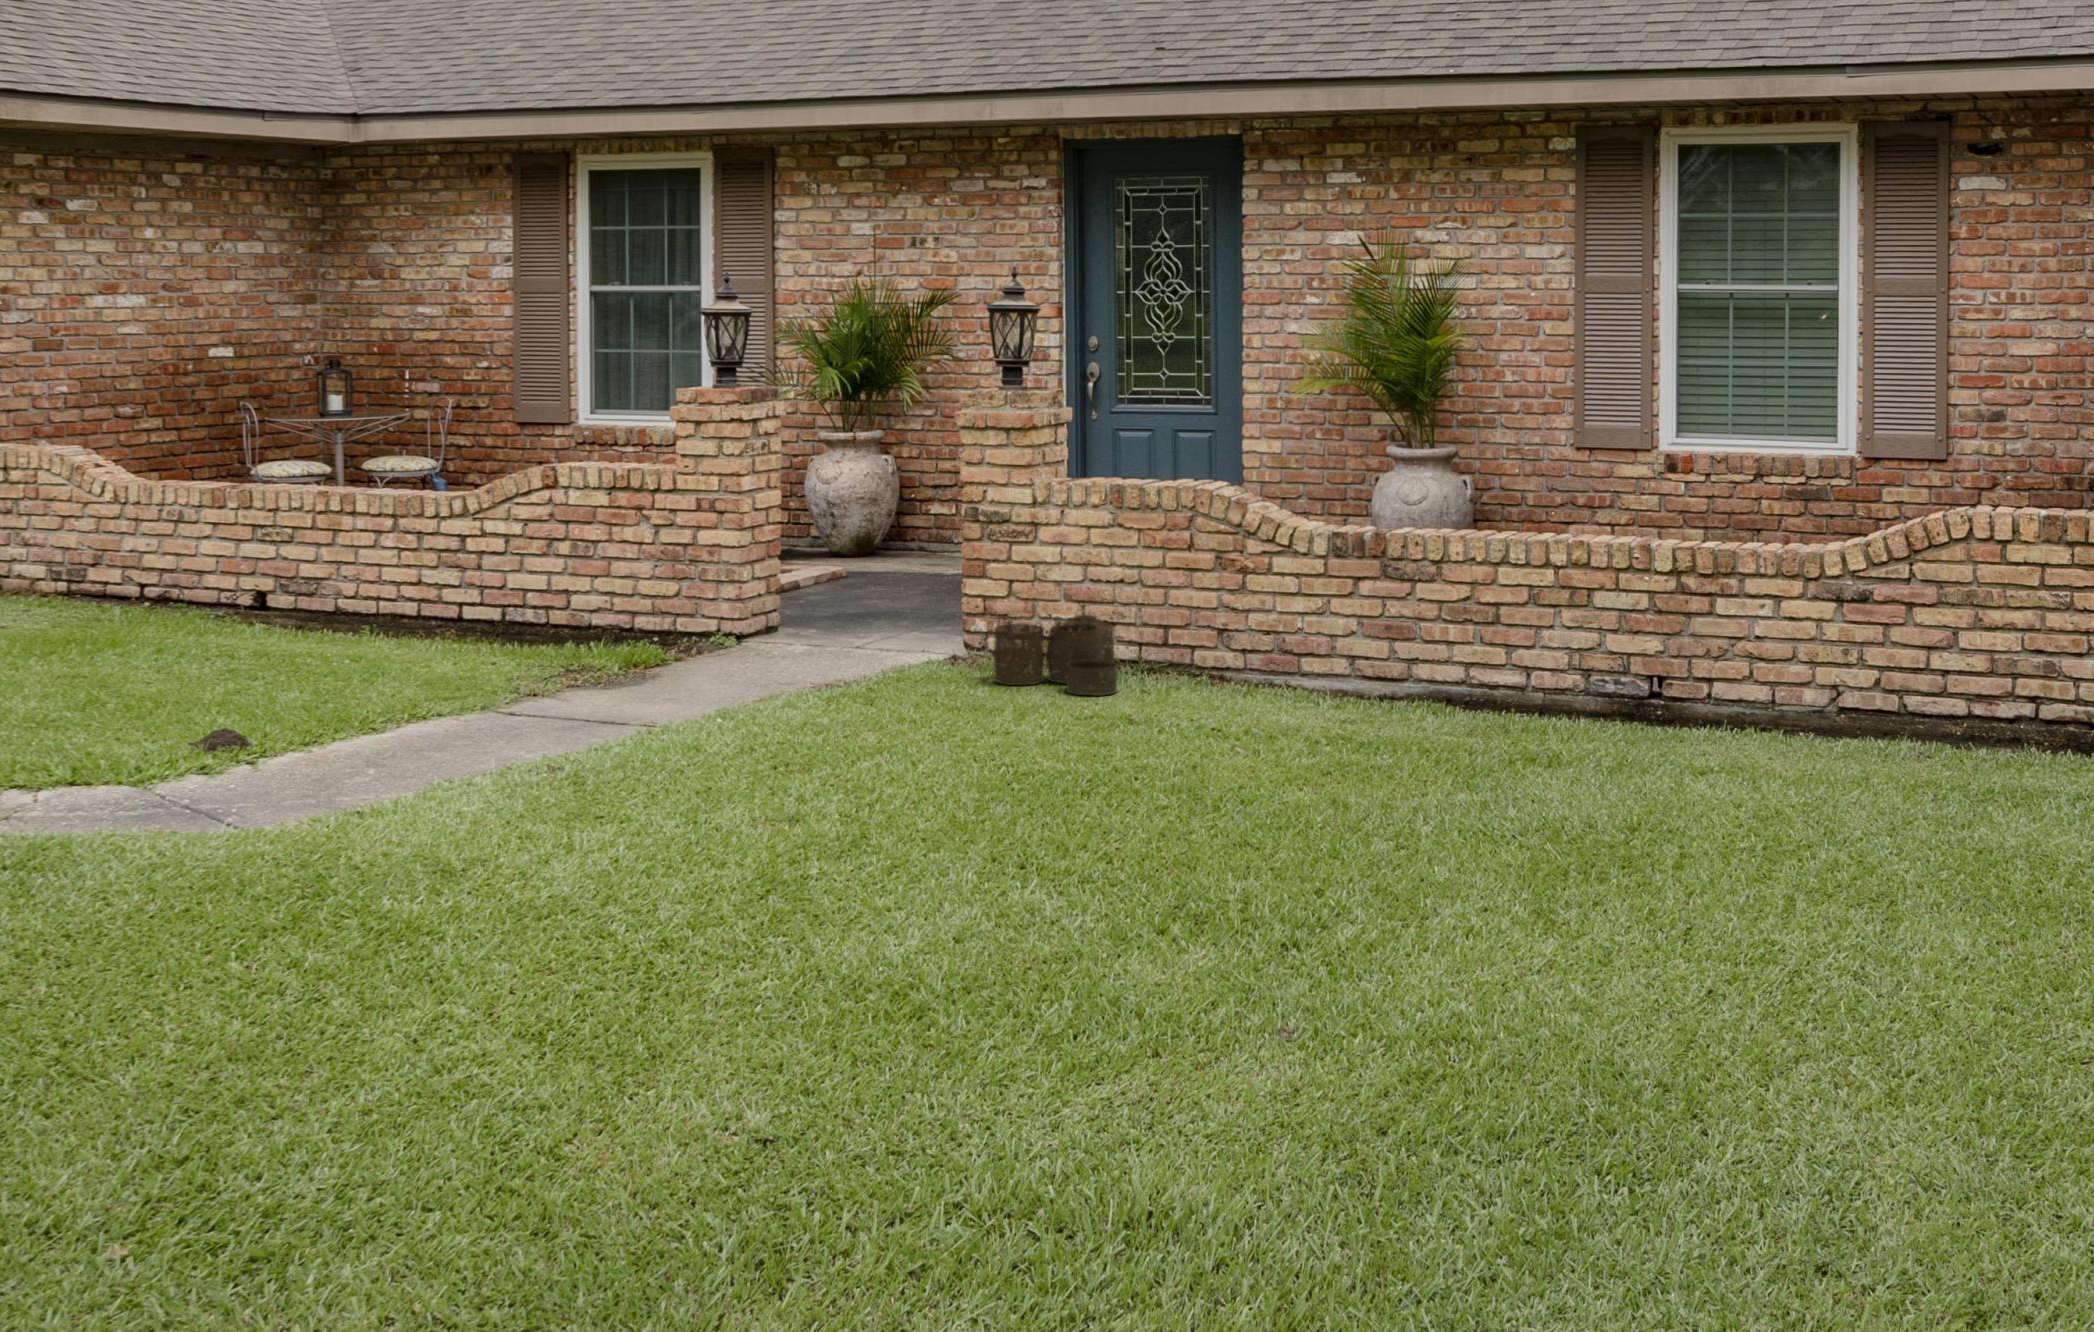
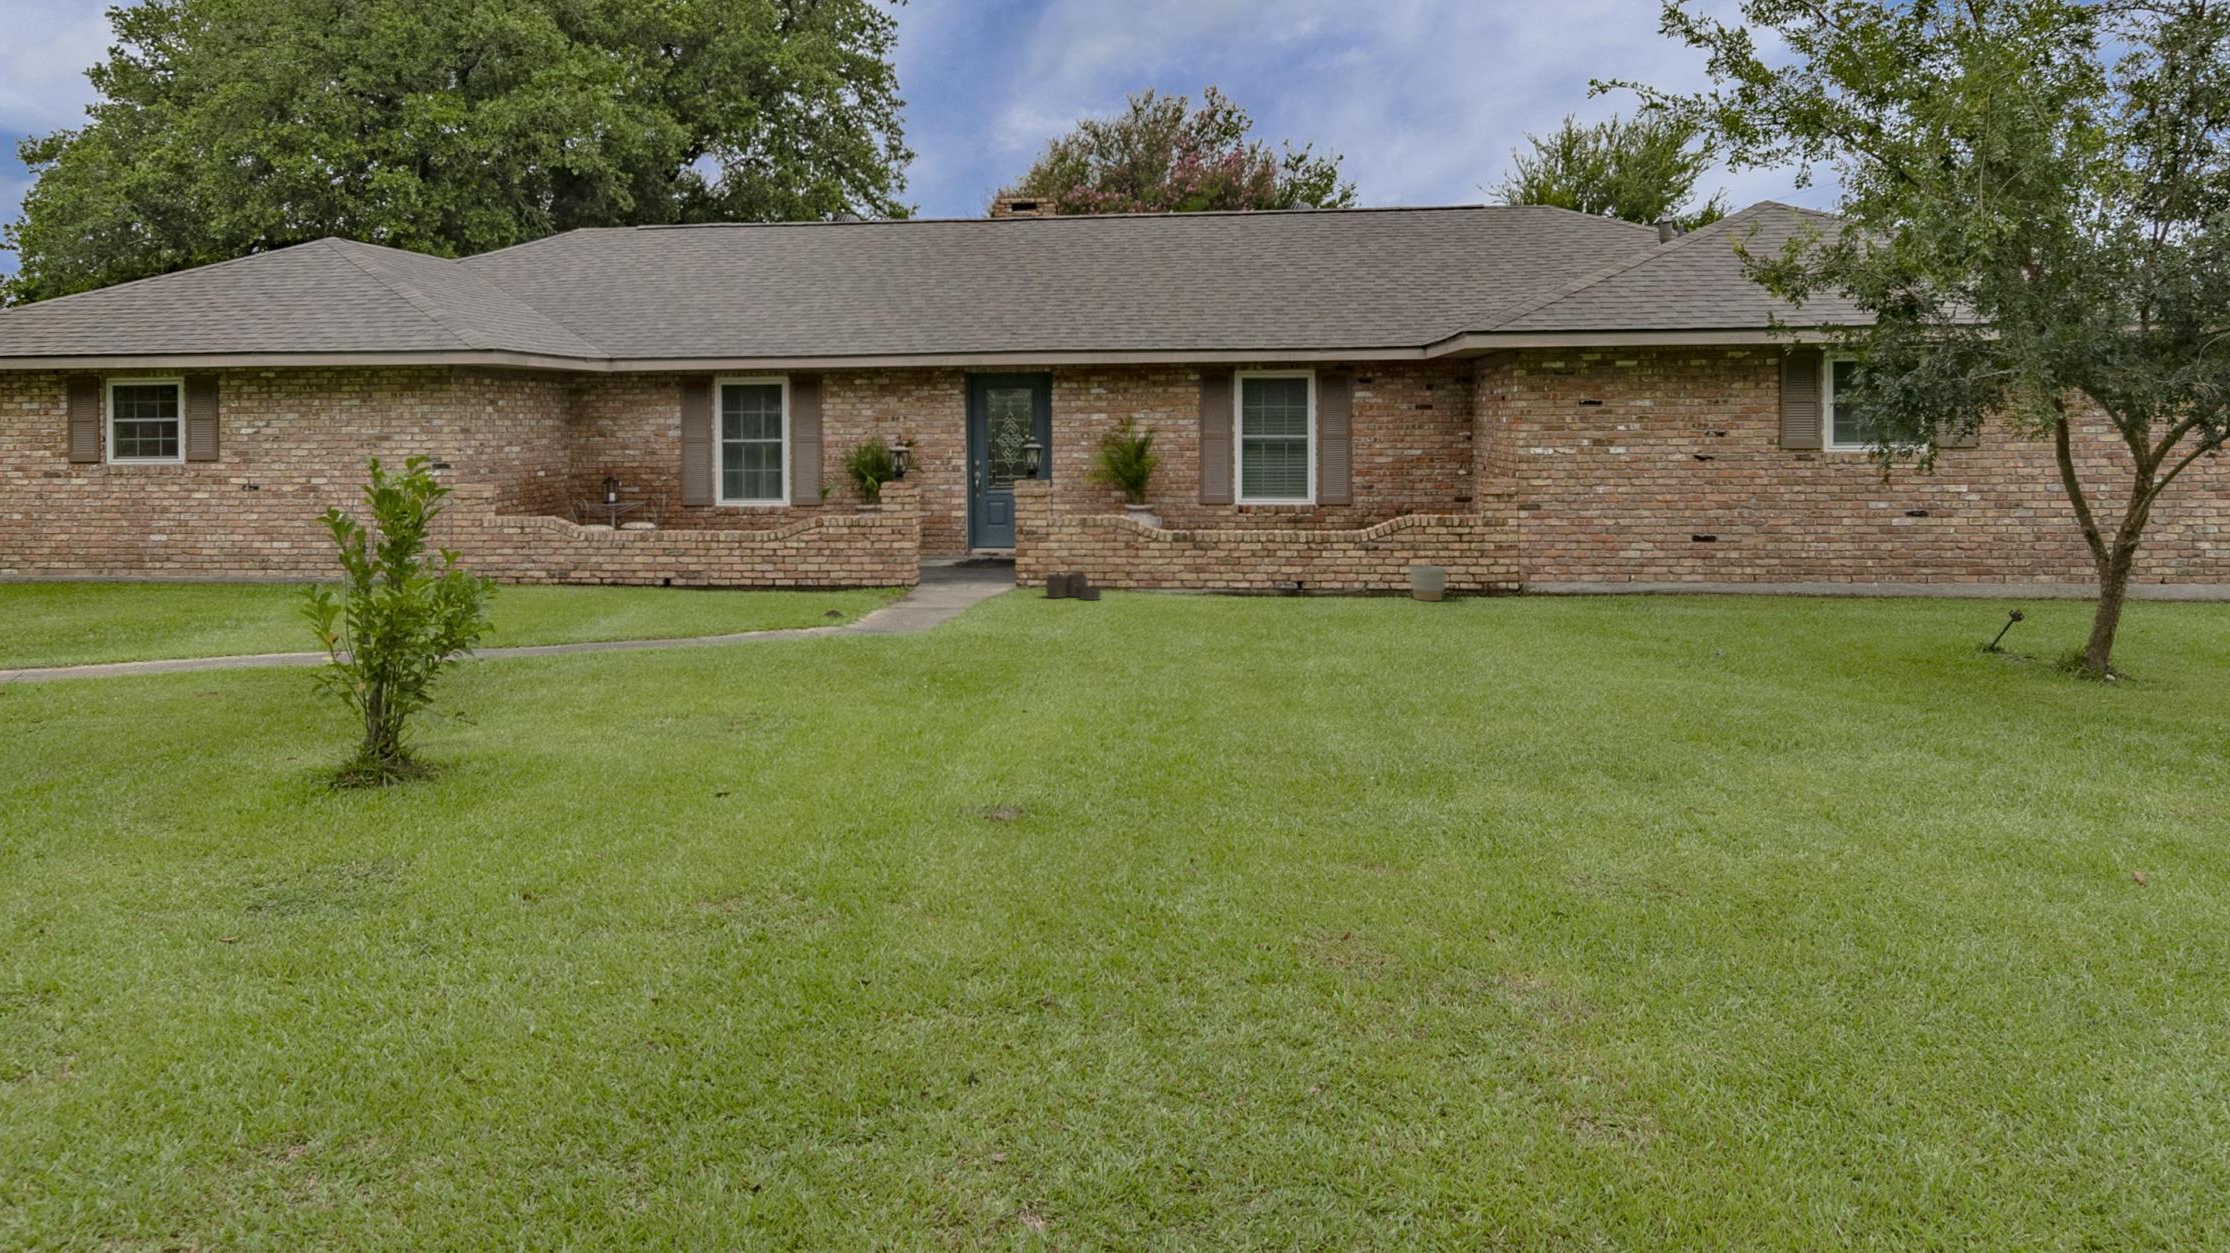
planter: none [1943,648,2042,750] -> present [1410,565,1445,601]

